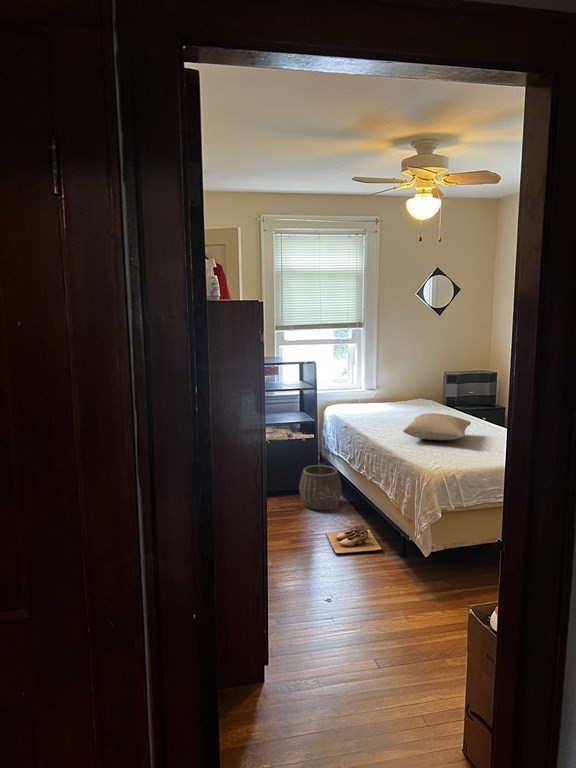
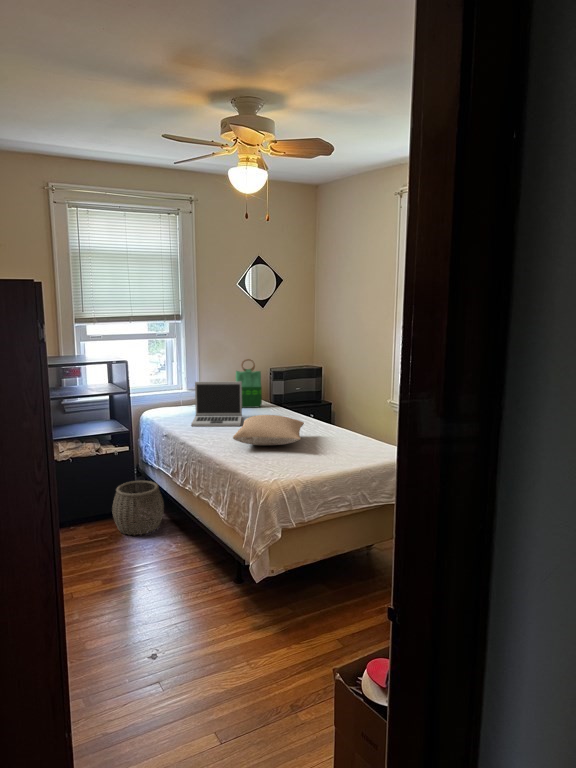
tote bag: none [409,363,435,408] -> present [236,359,262,408]
laptop: none [368,382,415,423] -> present [191,382,242,426]
shoe: present [326,524,382,554] -> none [146,550,214,592]

